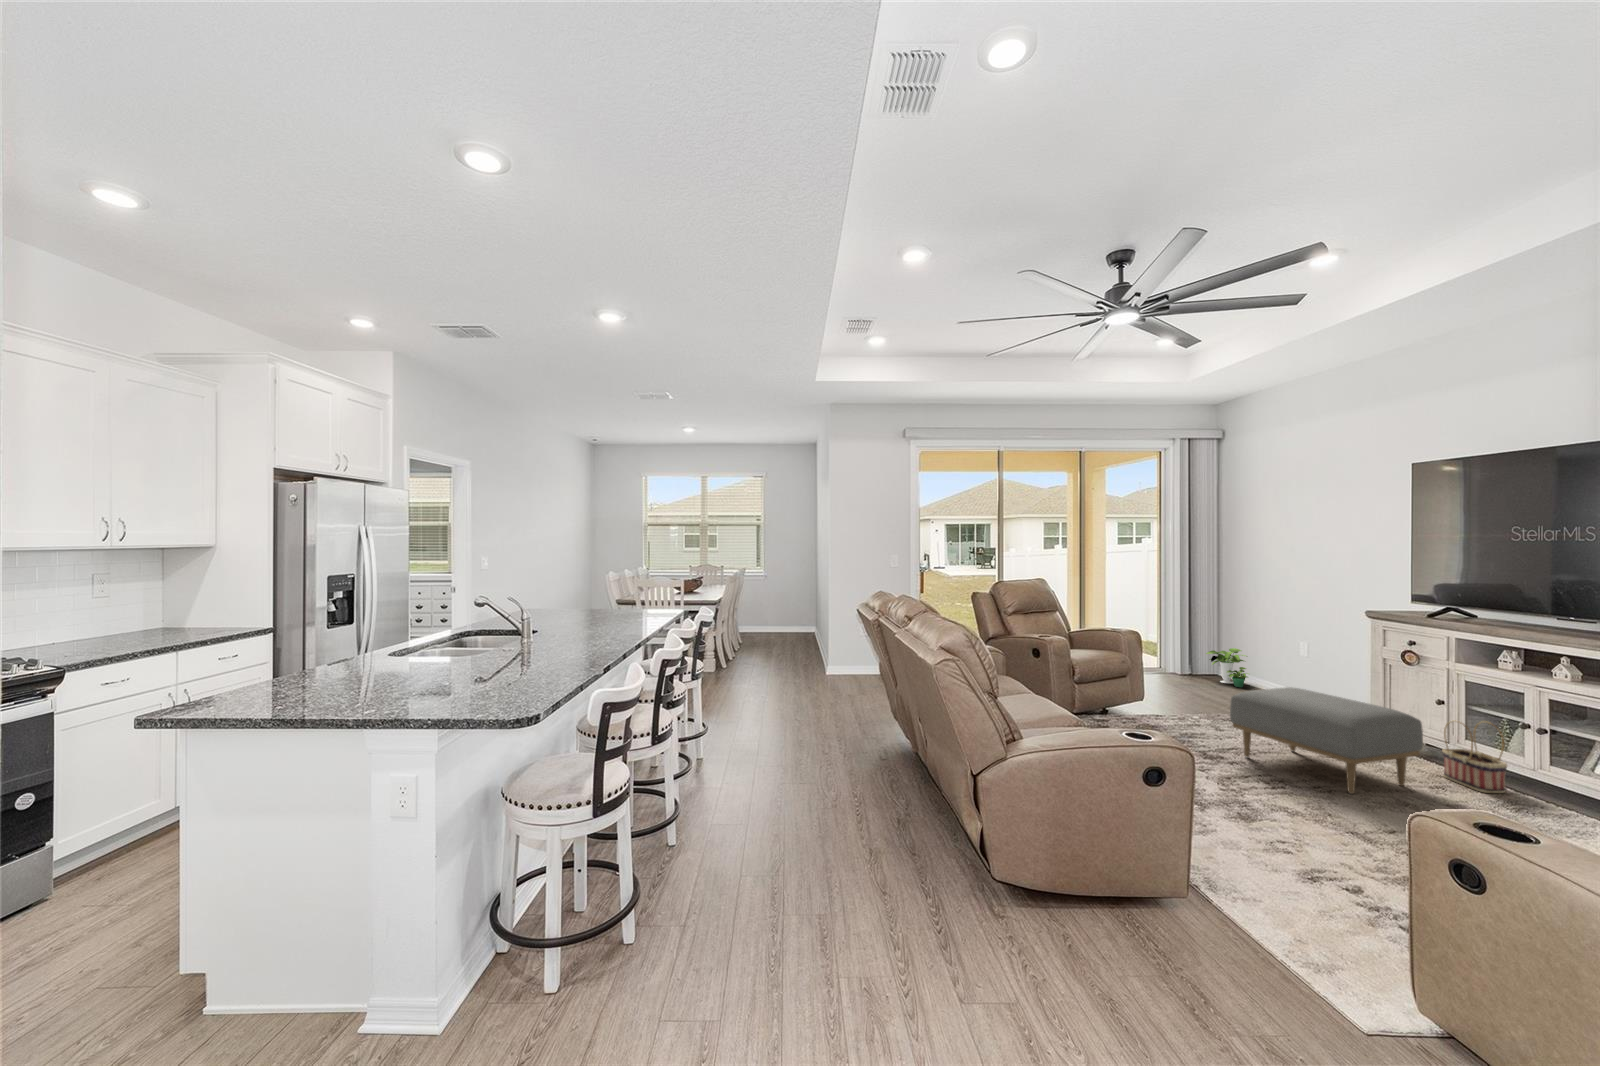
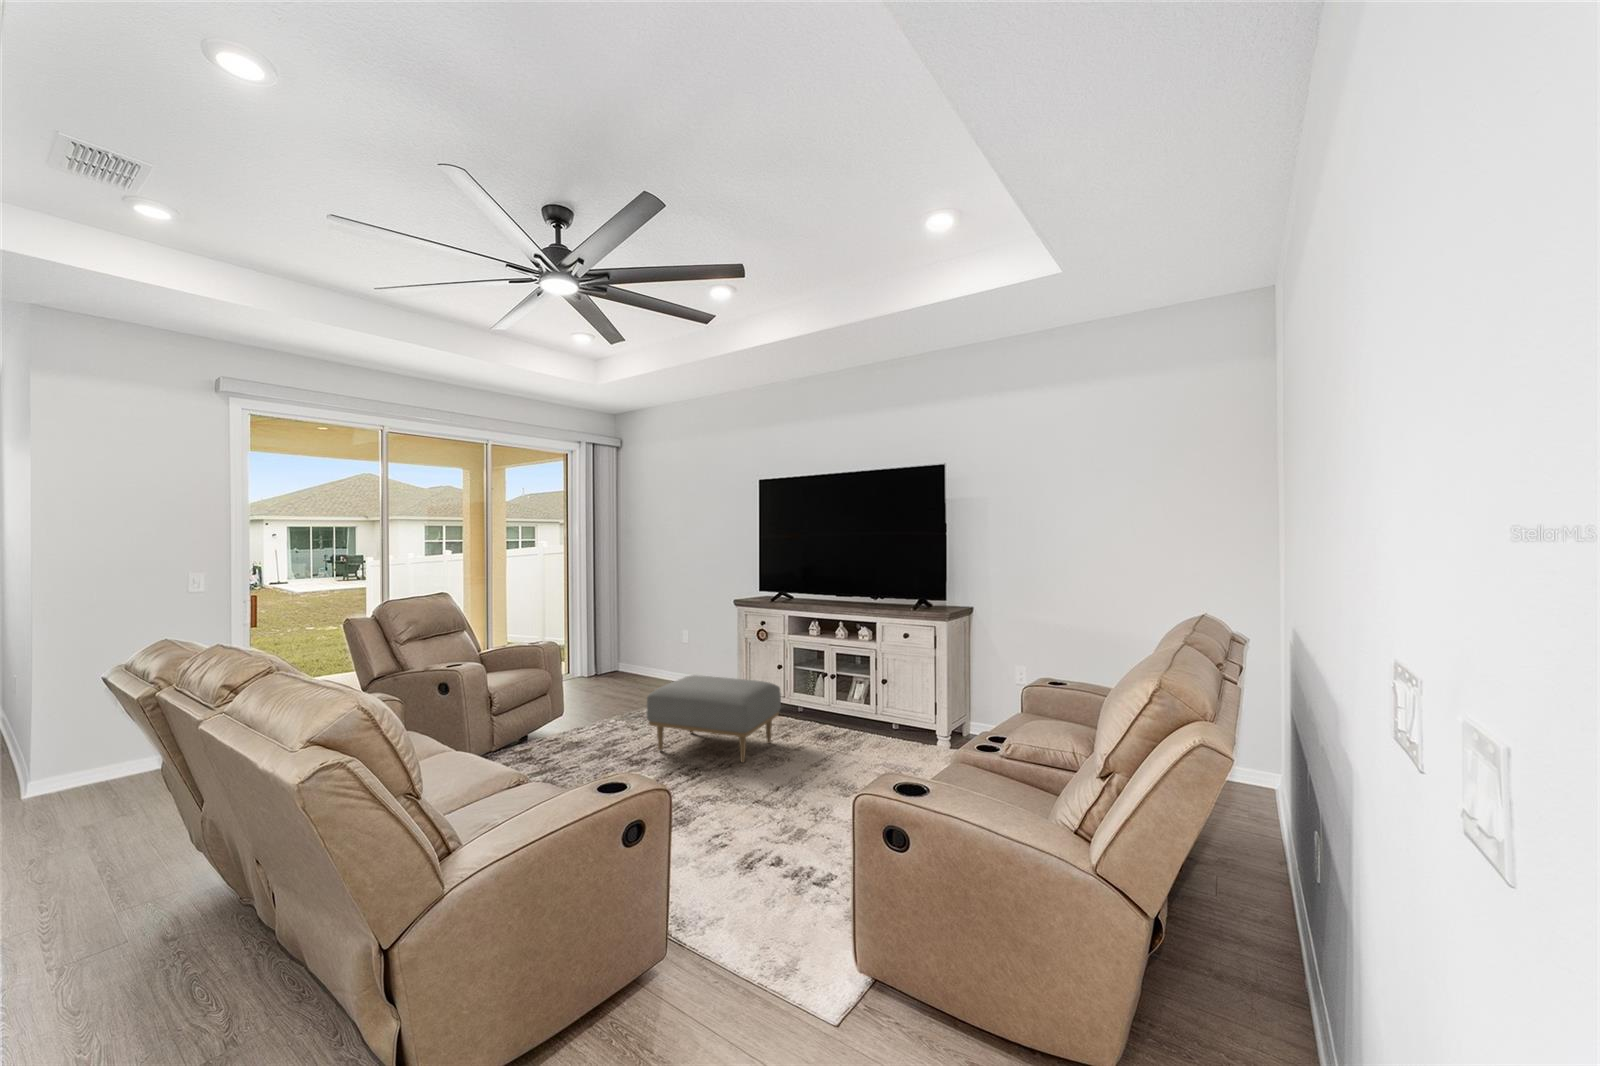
potted plant: present [1206,648,1247,687] -> none [604,642,642,678]
basket: present [1442,722,1507,793] -> none [787,677,823,732]

